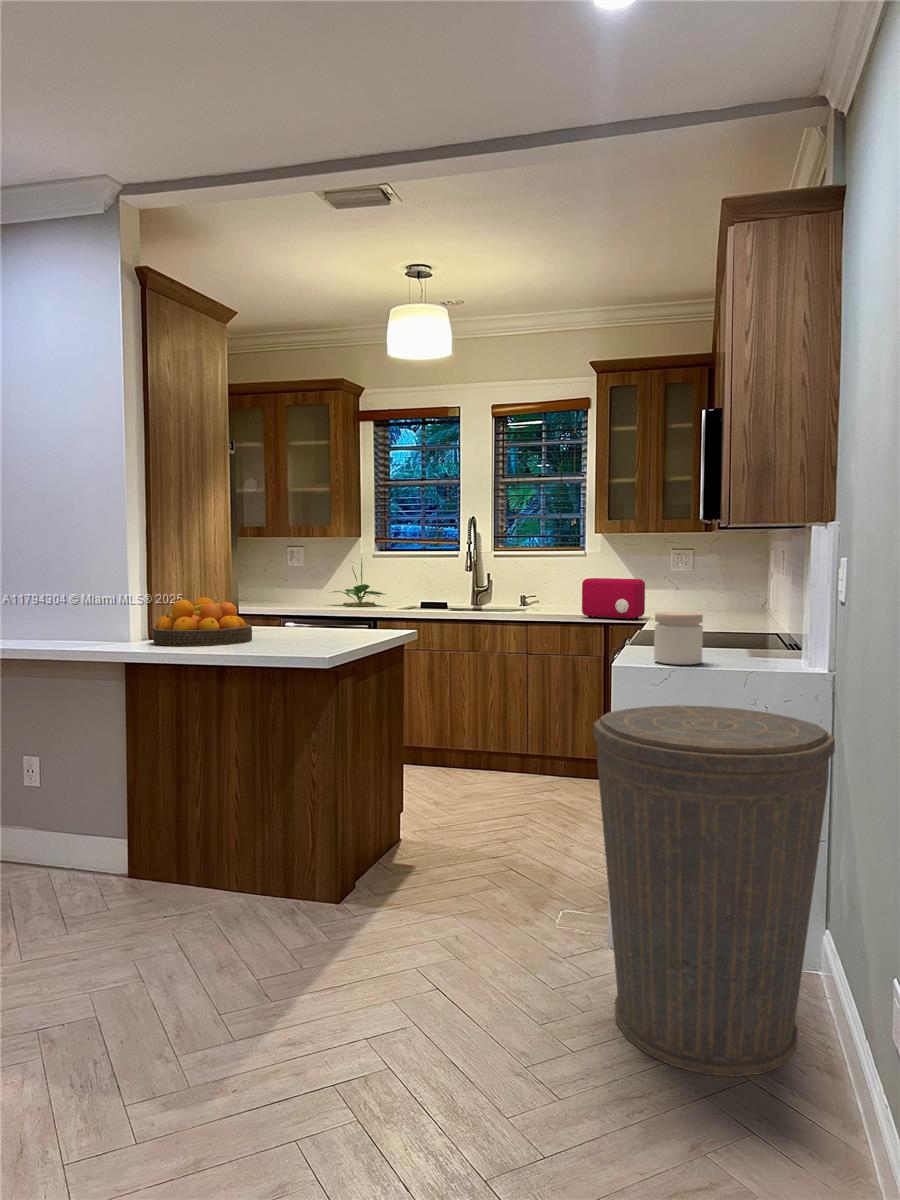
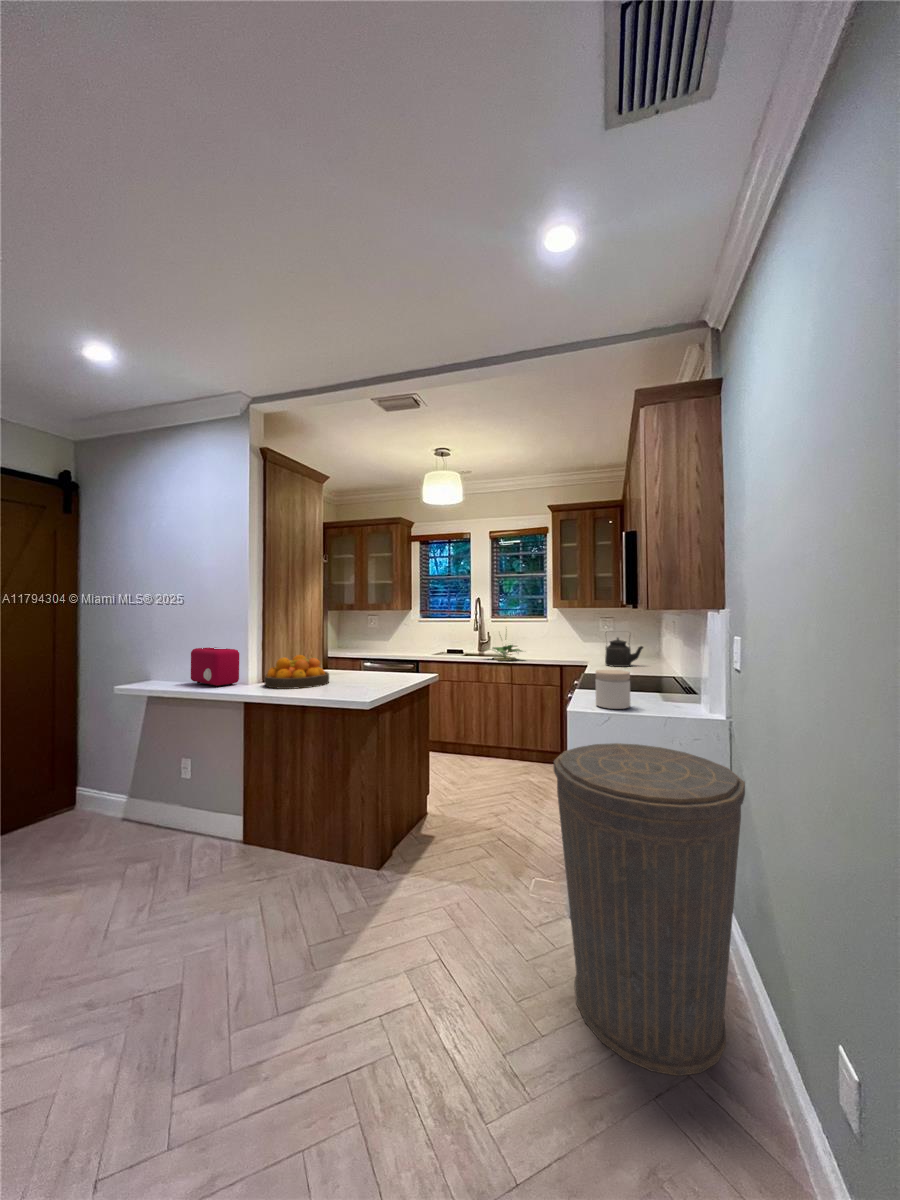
potted plant: present [333,559,386,607] -> present [493,629,521,661]
kettle: none [675,568,736,624] -> present [605,638,643,667]
toaster: present [582,578,645,620] -> present [191,647,239,687]

